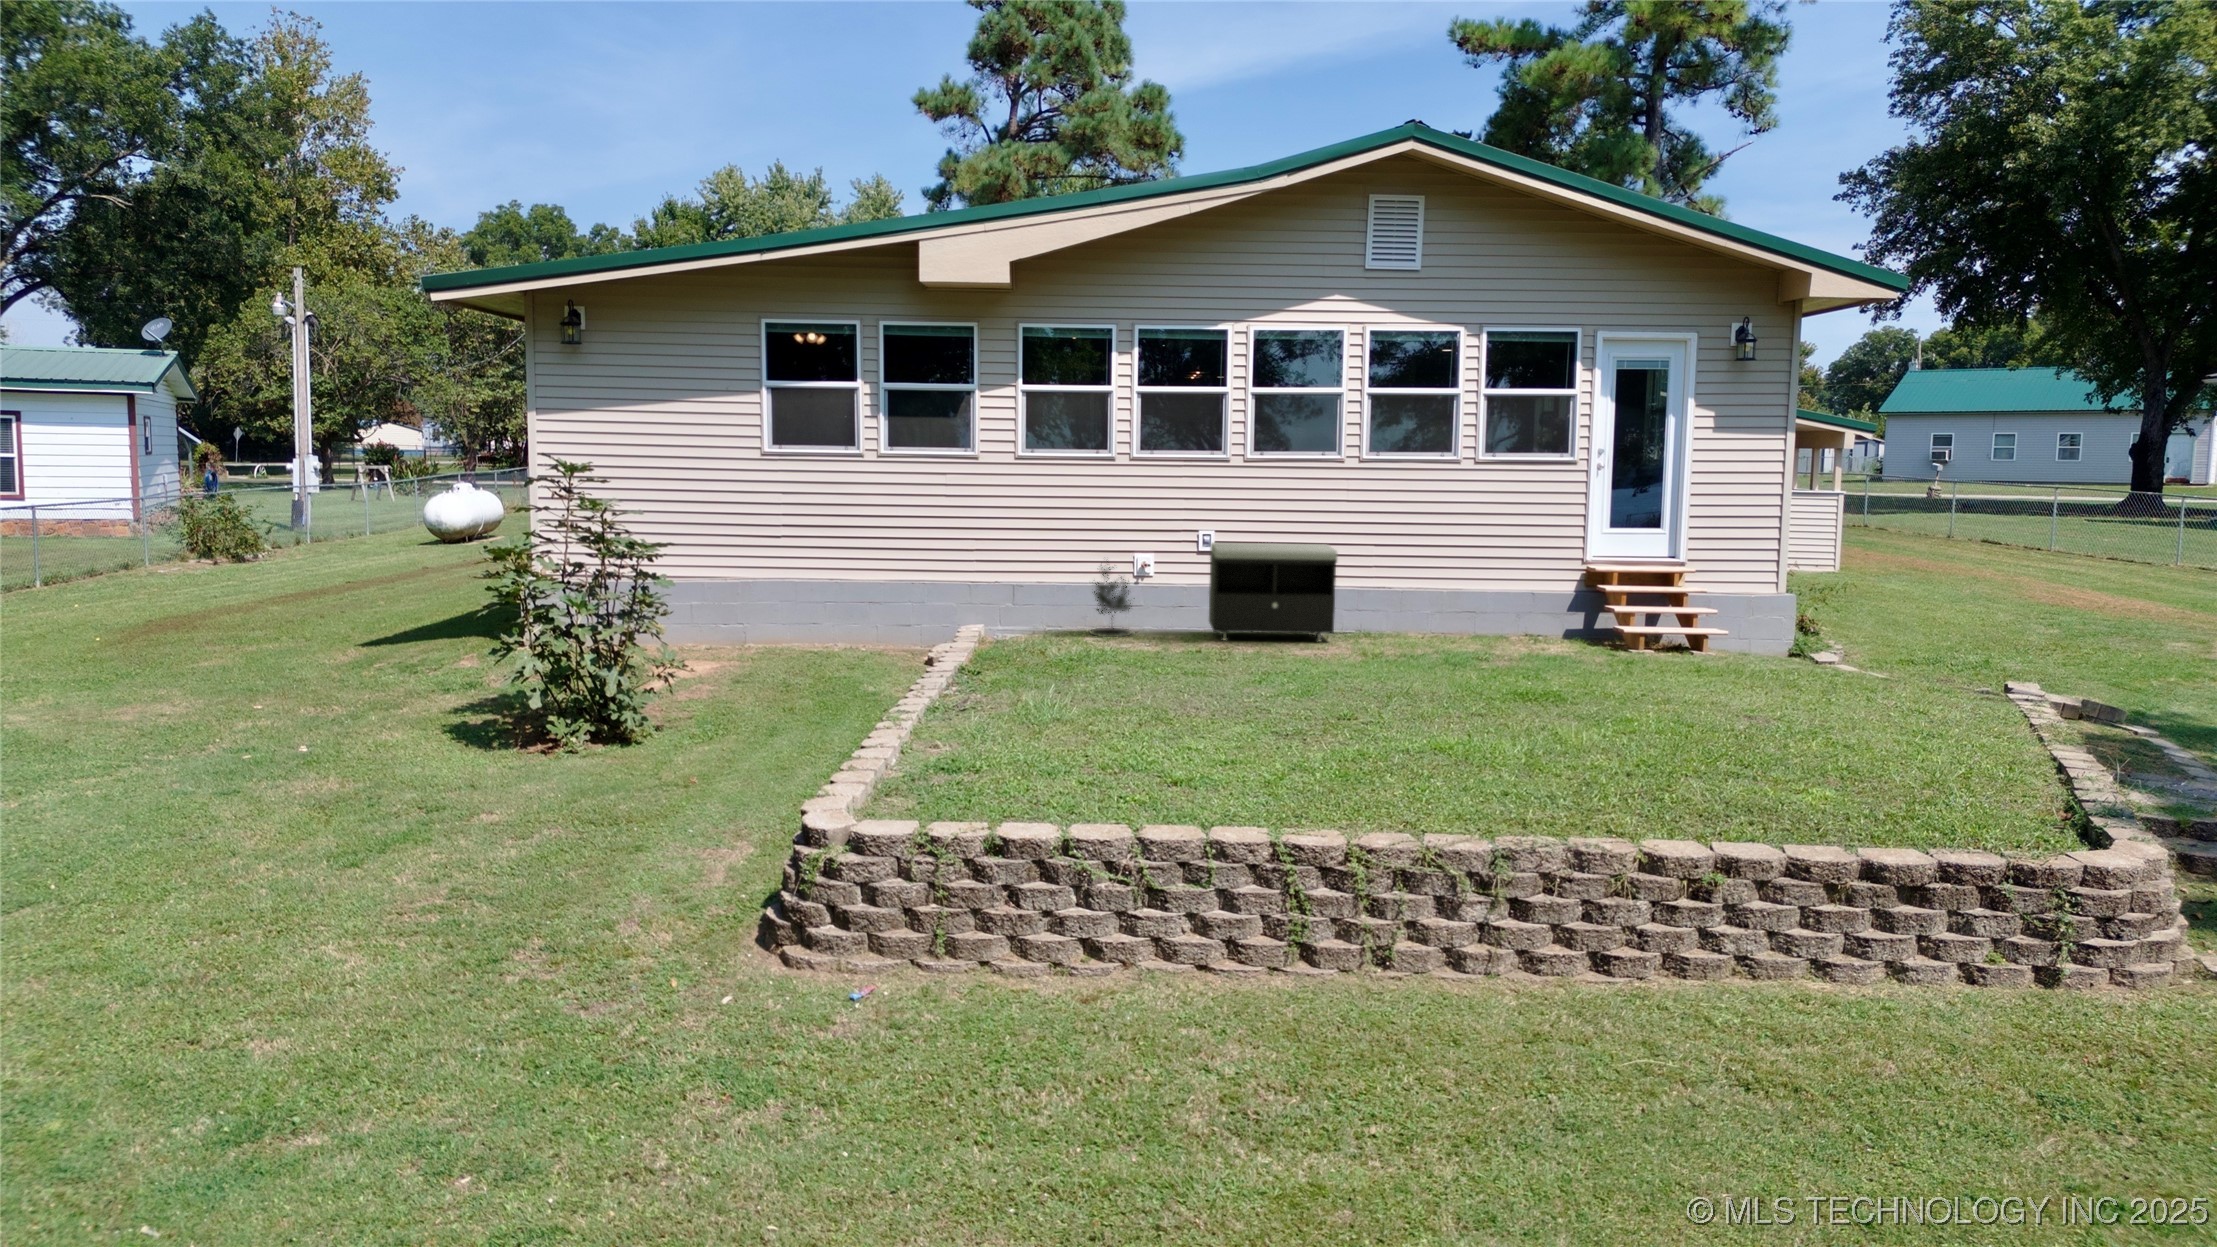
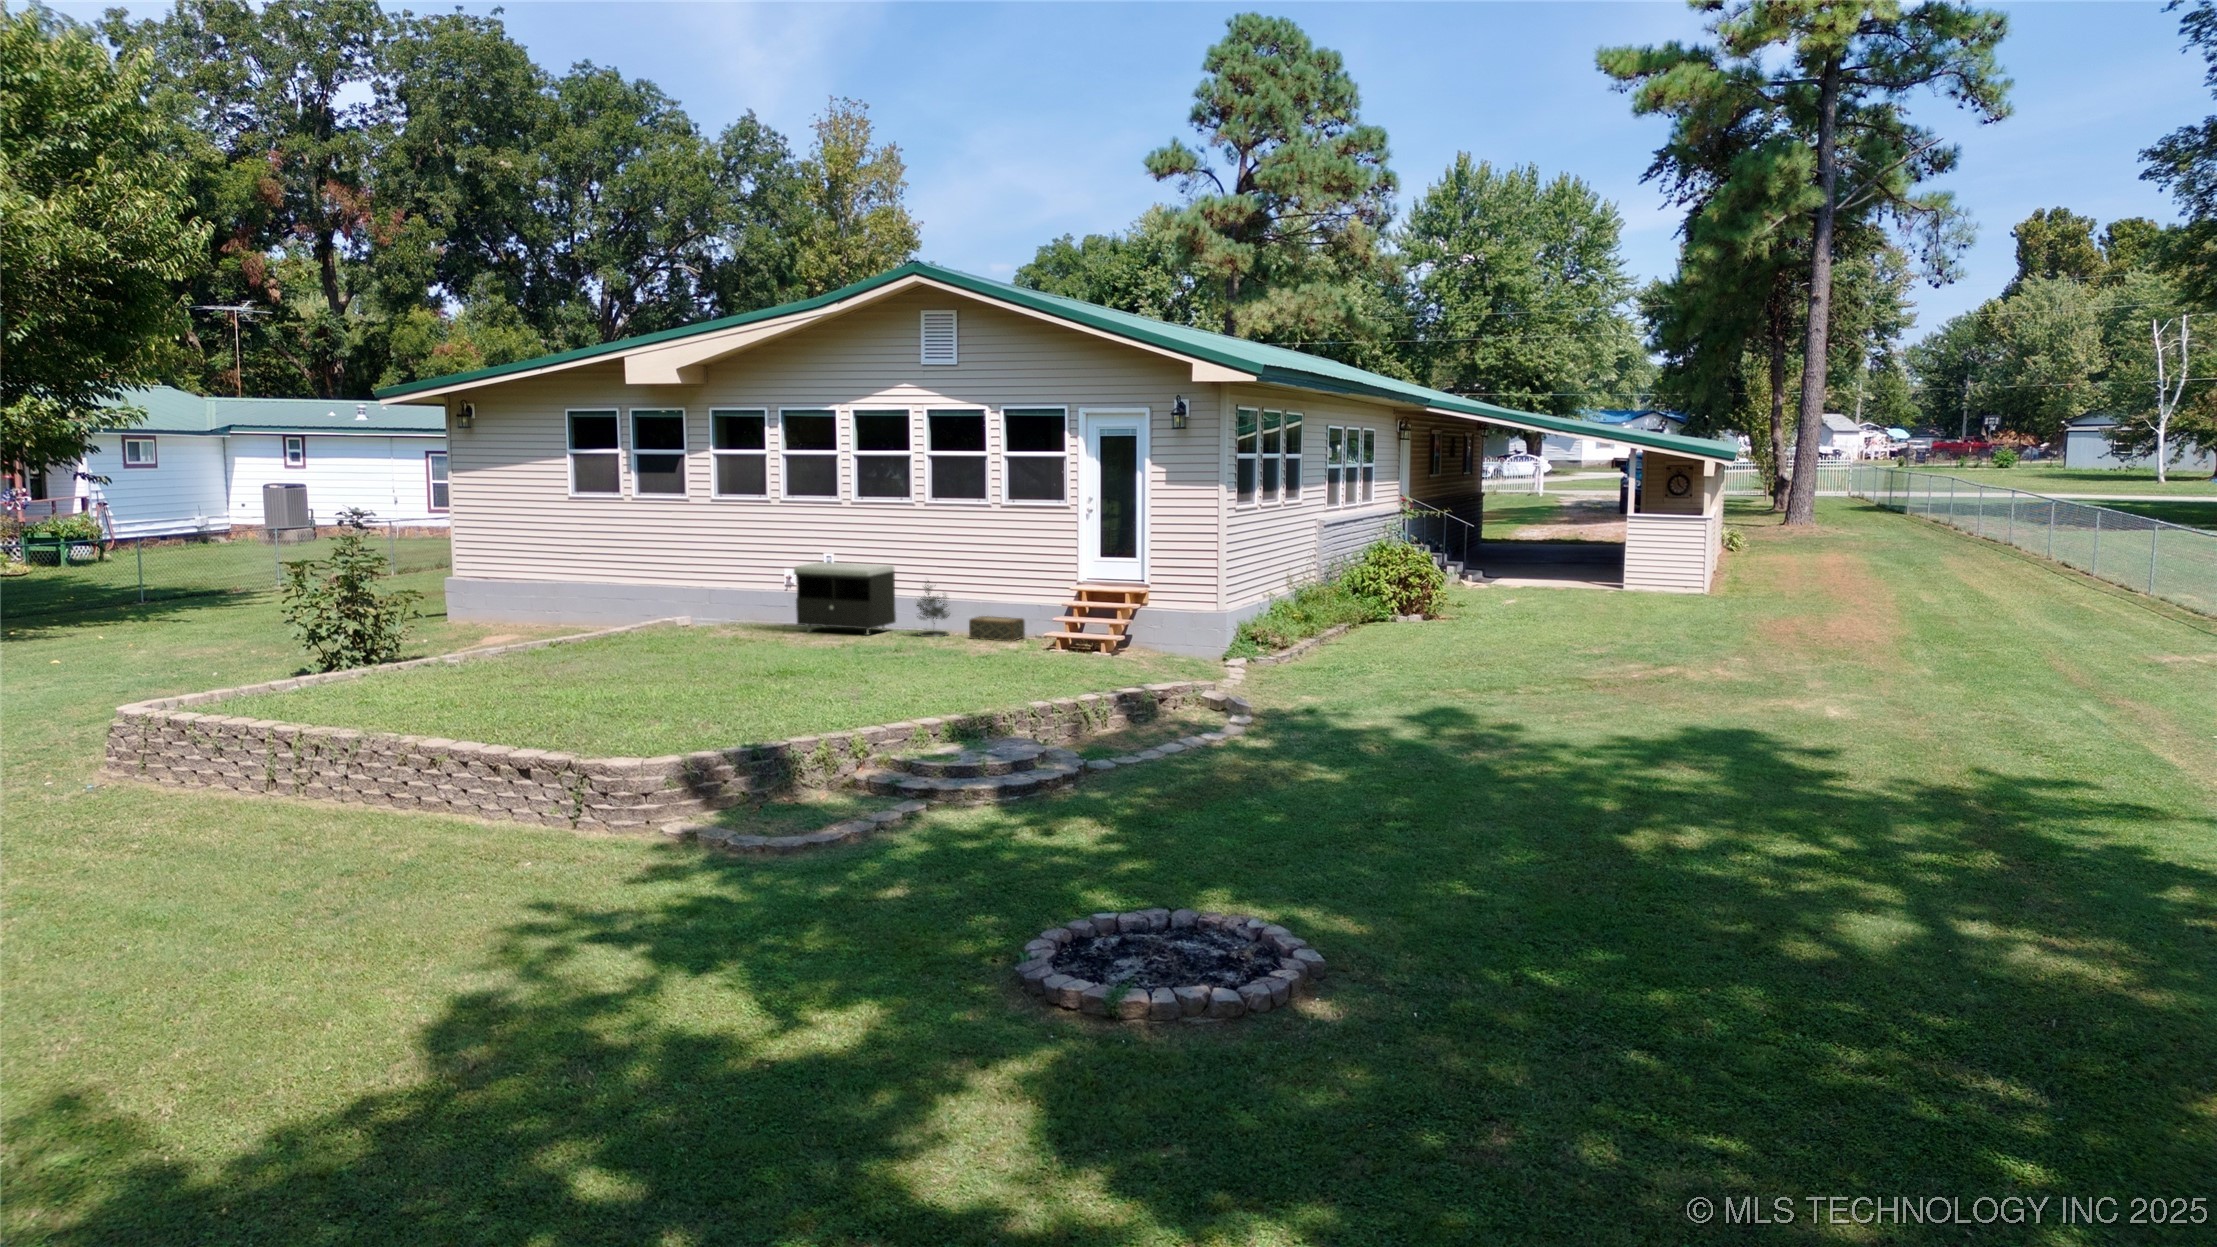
potted tree: present [1089,561,1135,637] -> present [917,581,950,637]
woven basket: none [1453,609,1528,641] -> present [969,616,1025,641]

